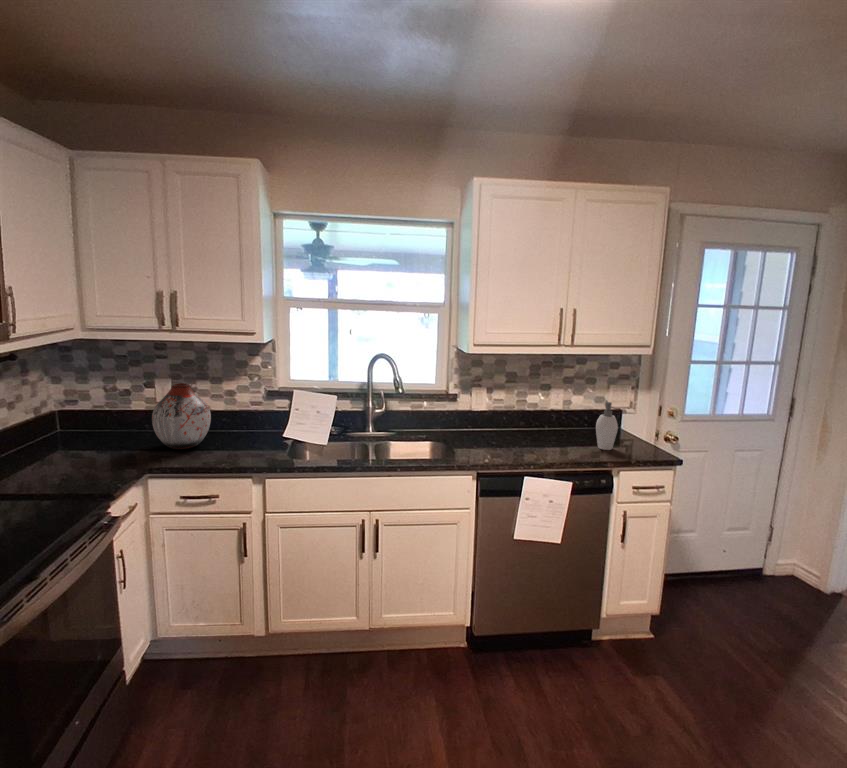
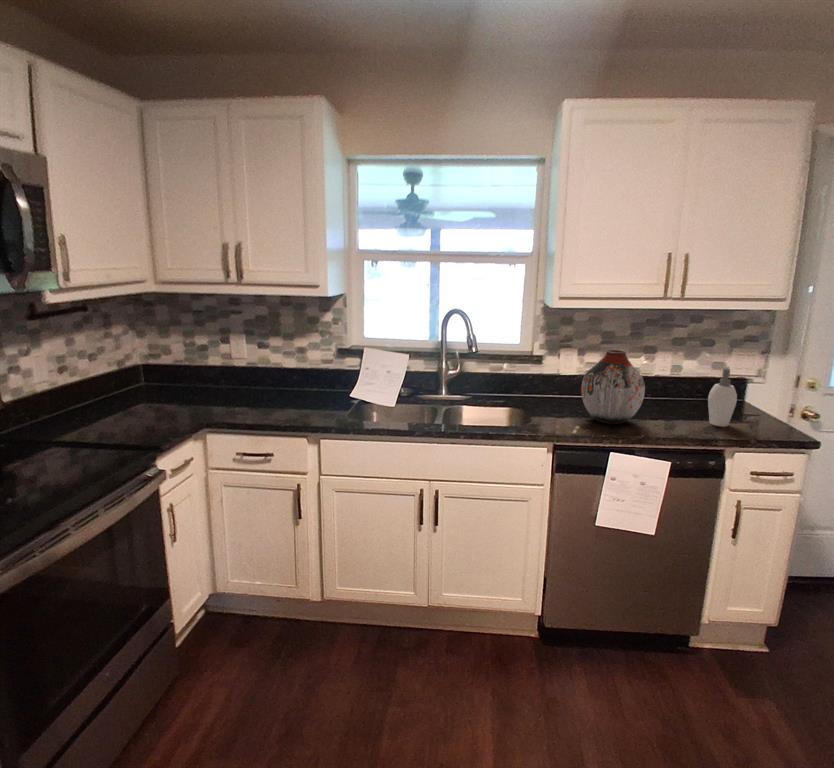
vase: present [152,383,211,449] -> present [581,350,645,424]

